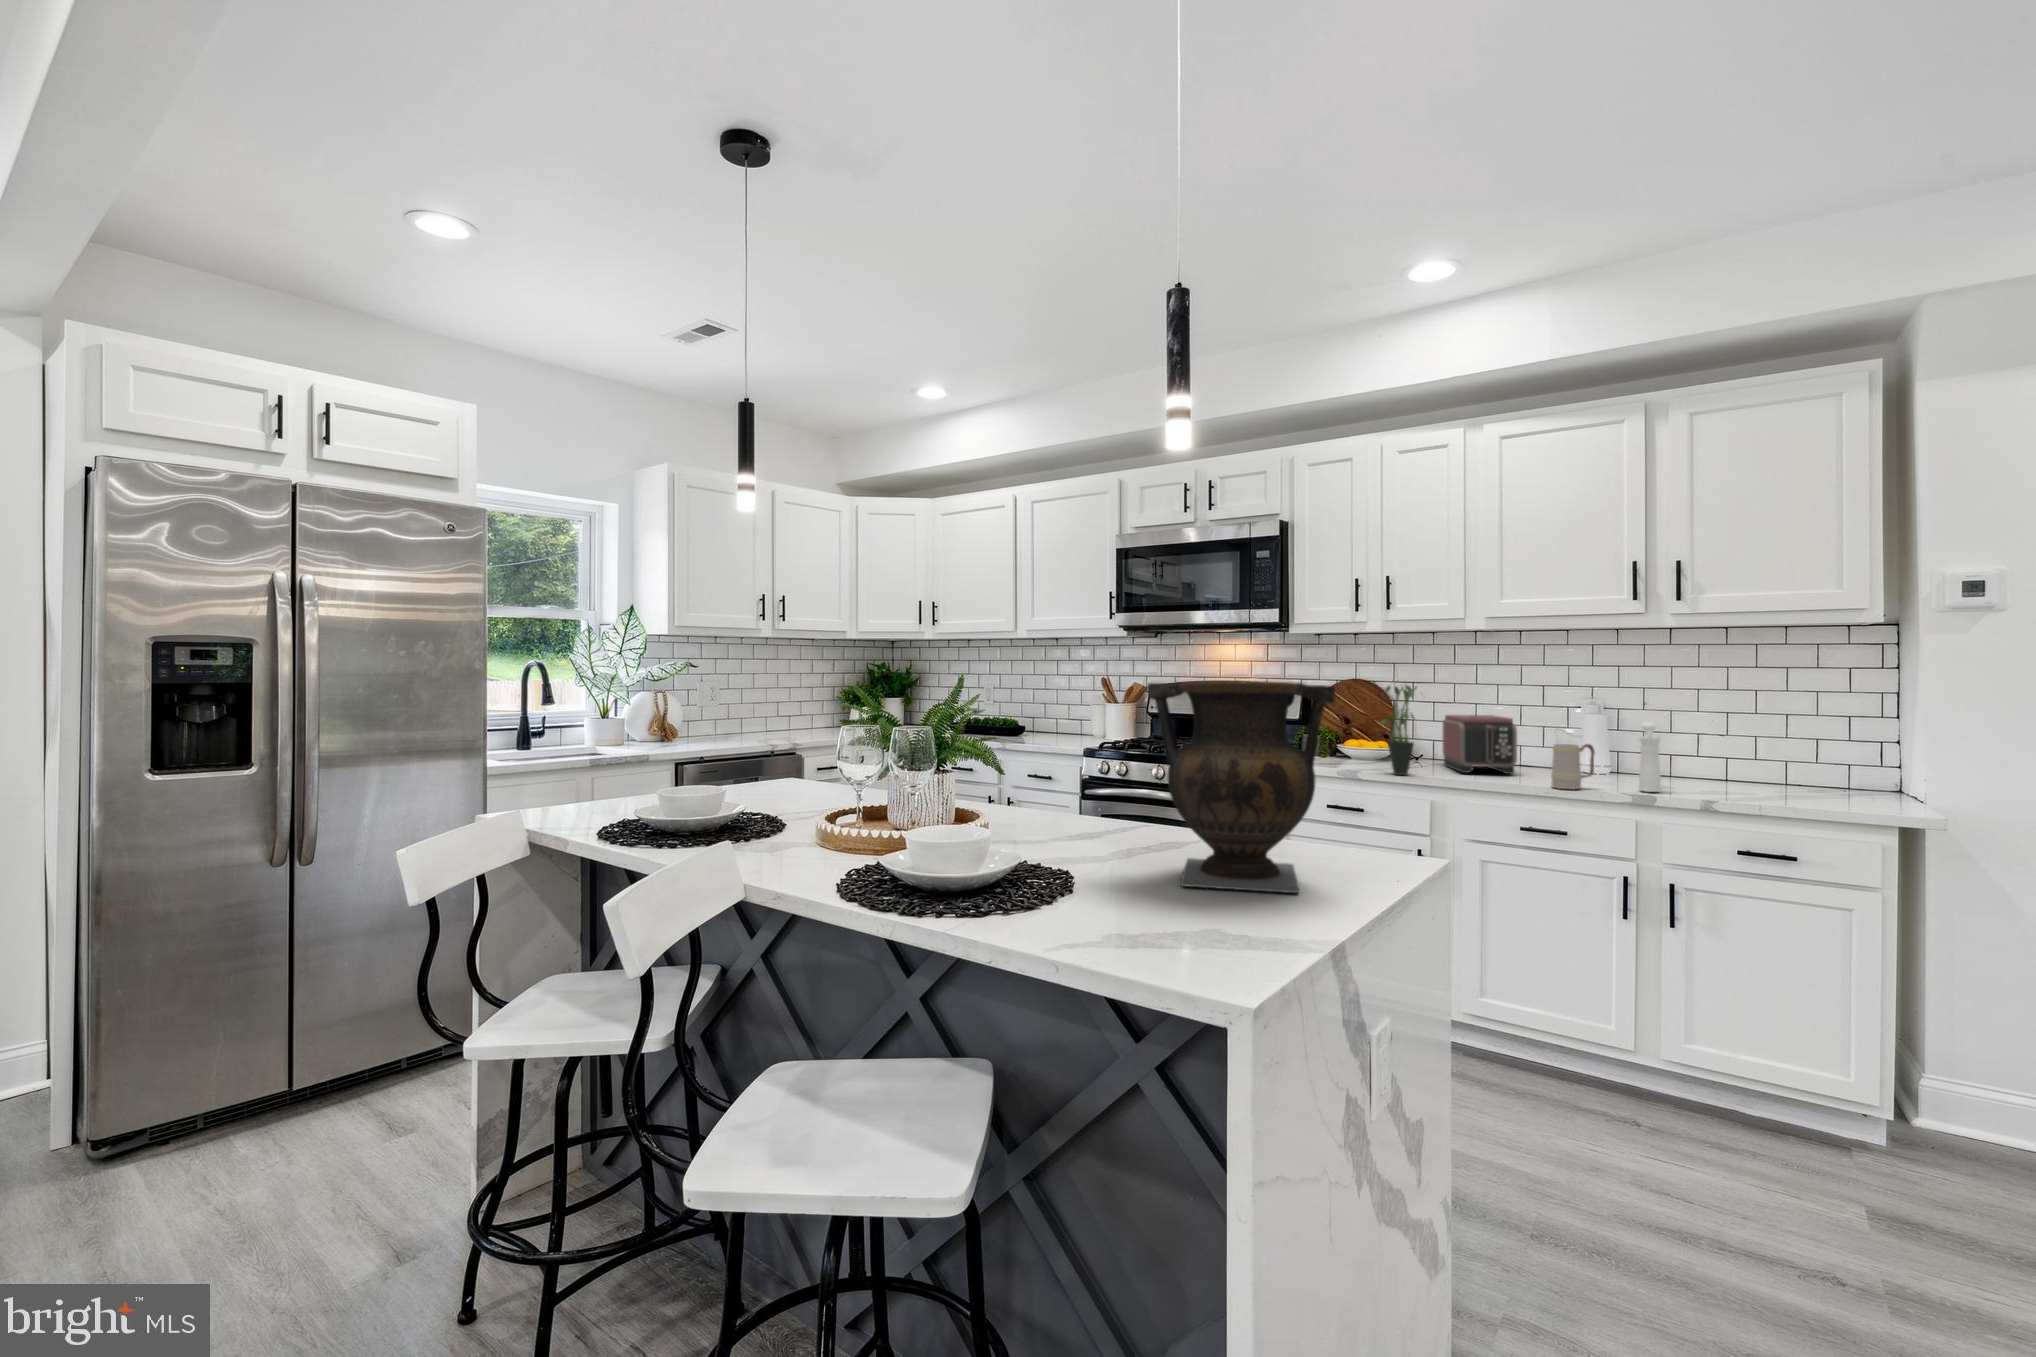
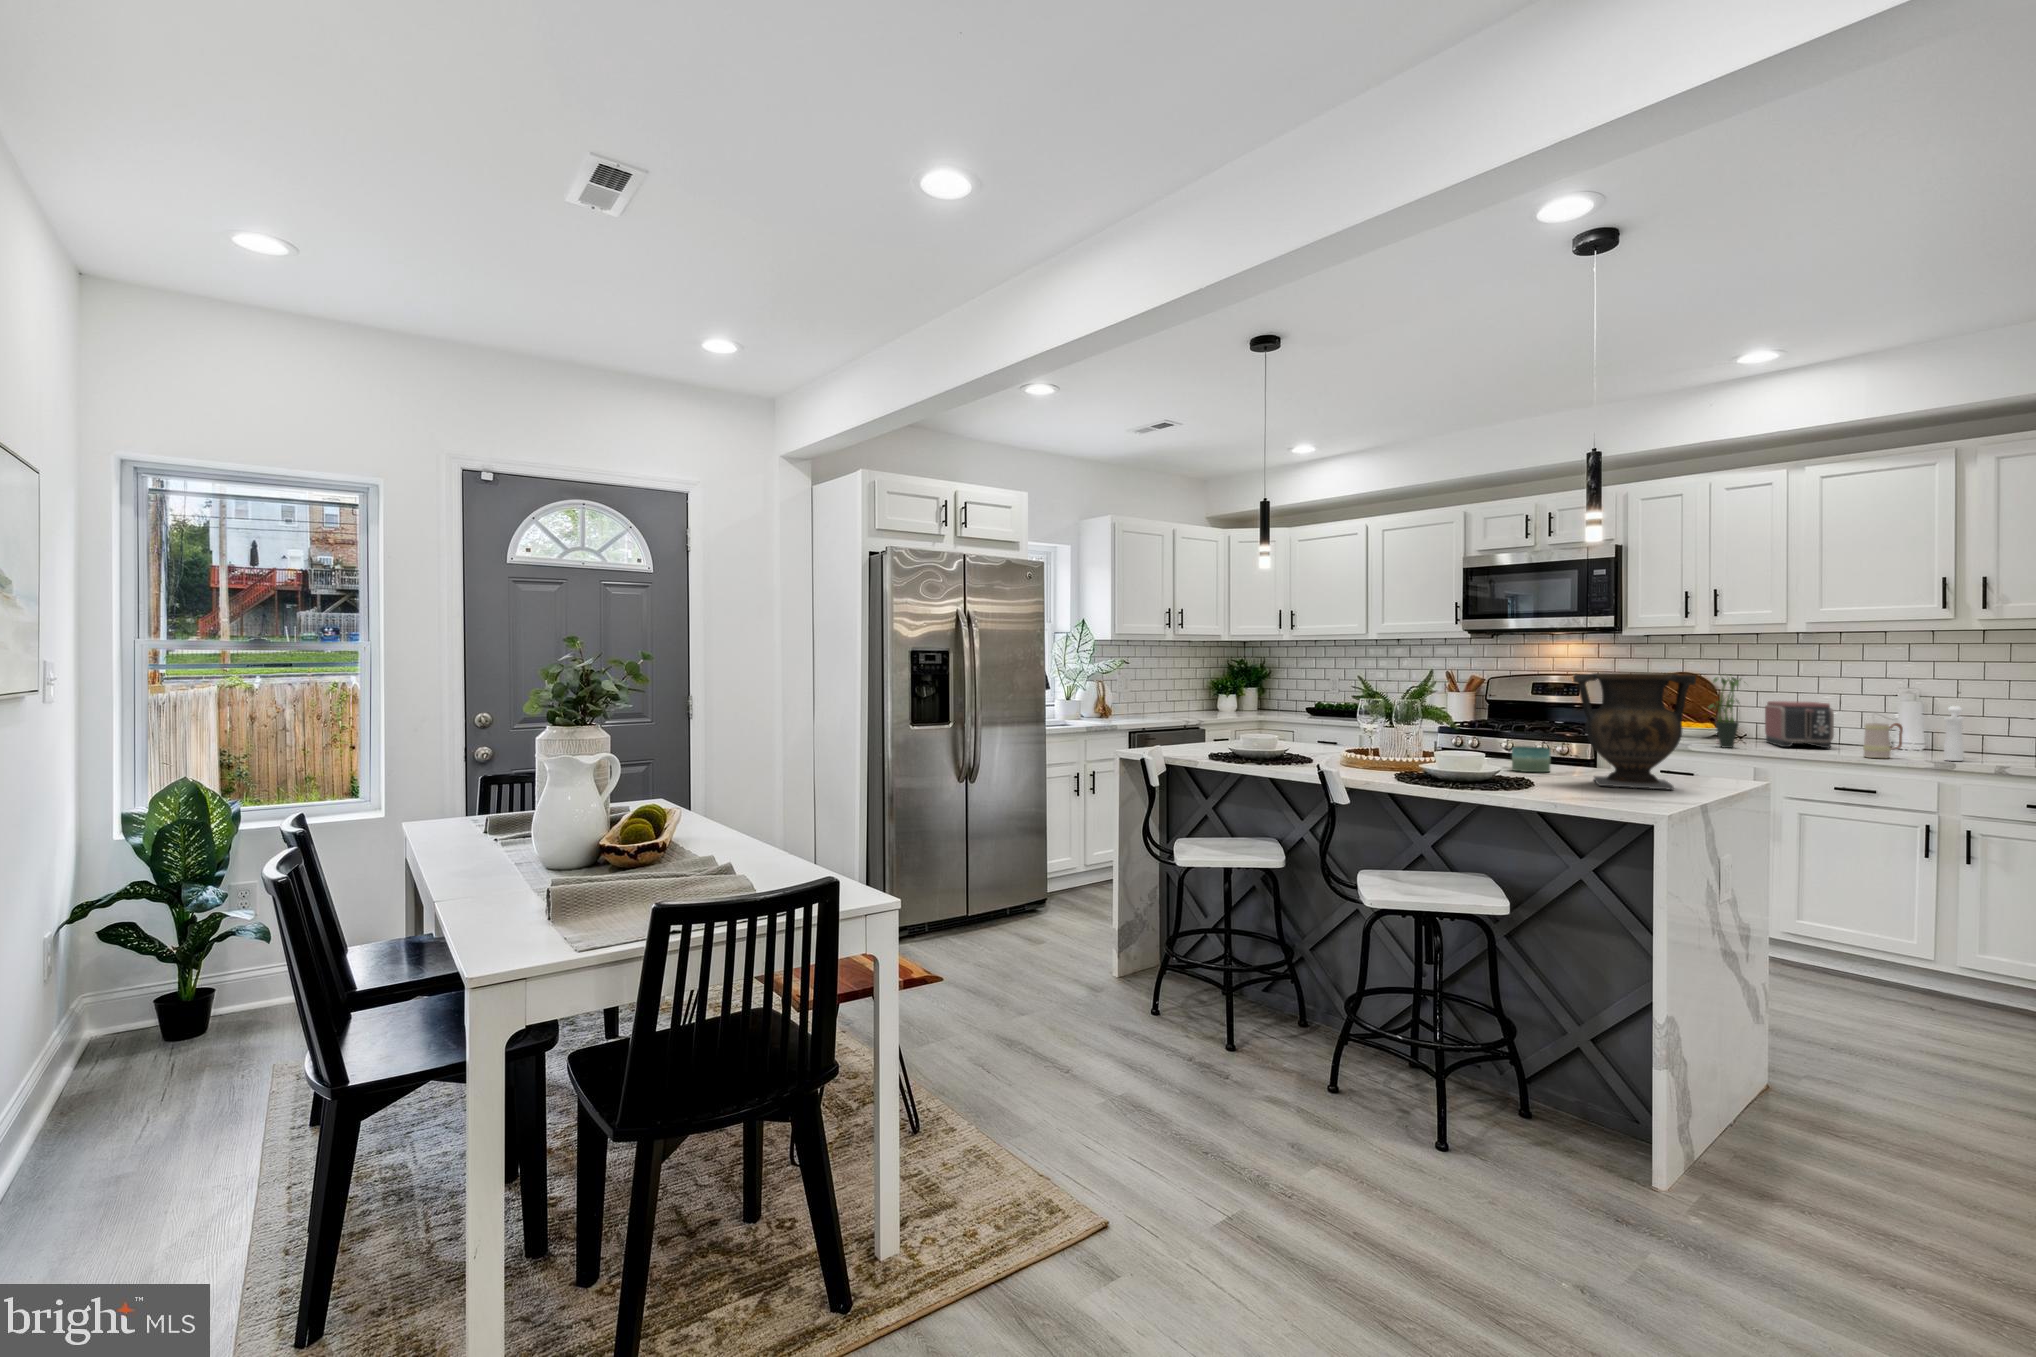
candle: none [1081,800,1137,846] -> present [1512,746,1550,772]

